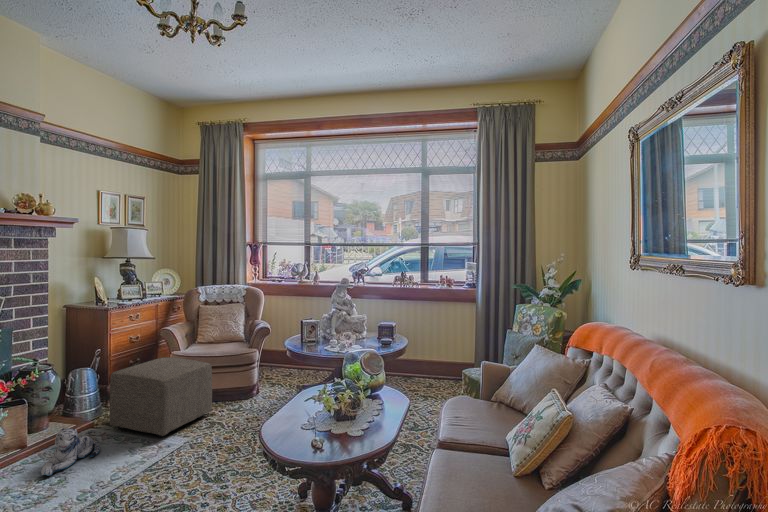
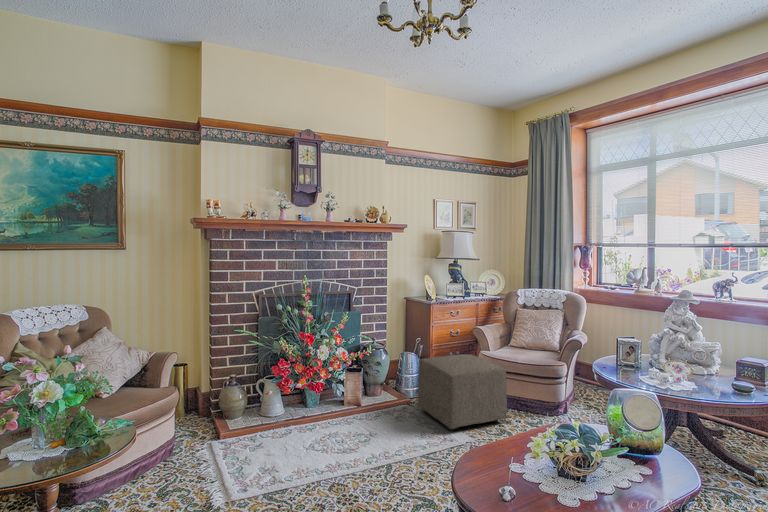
plush toy: present [41,428,100,476] -> none [356,397,403,434]

